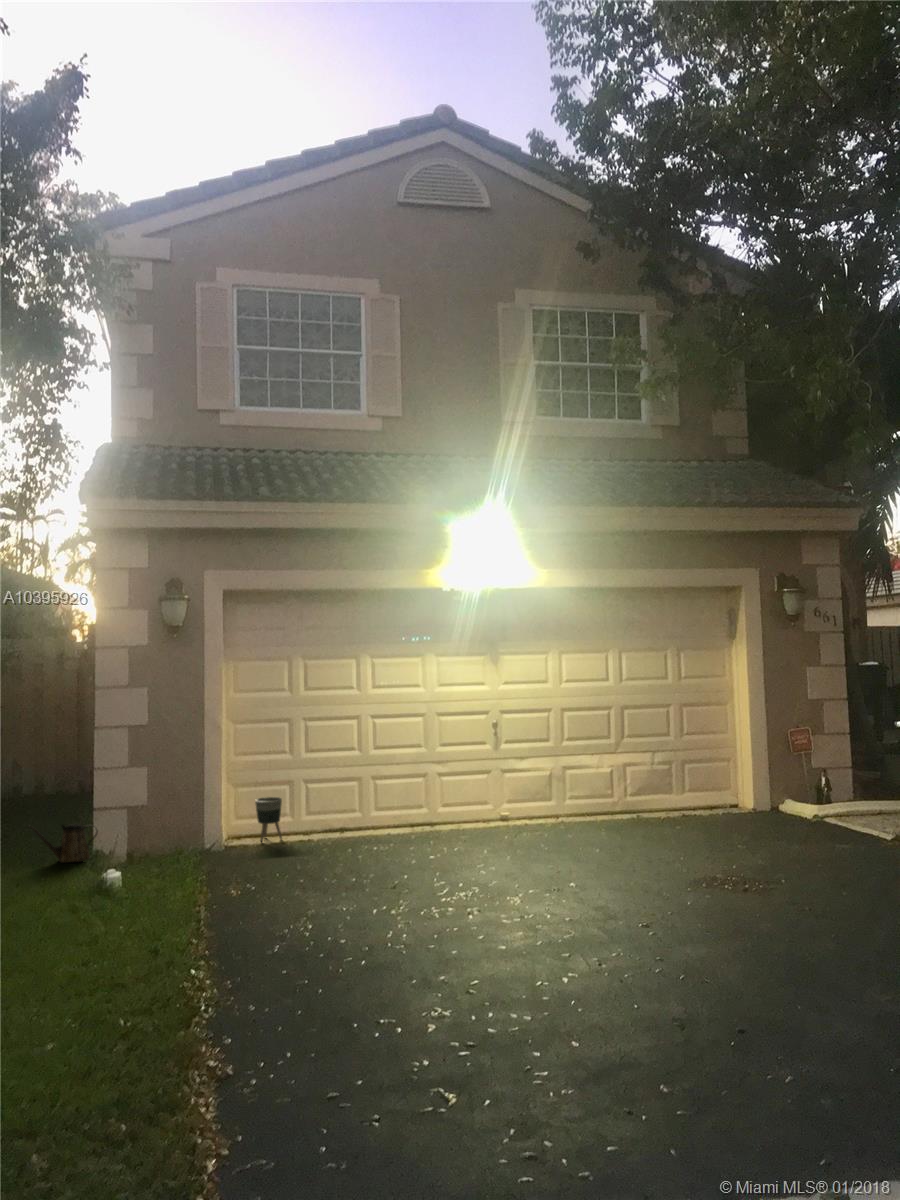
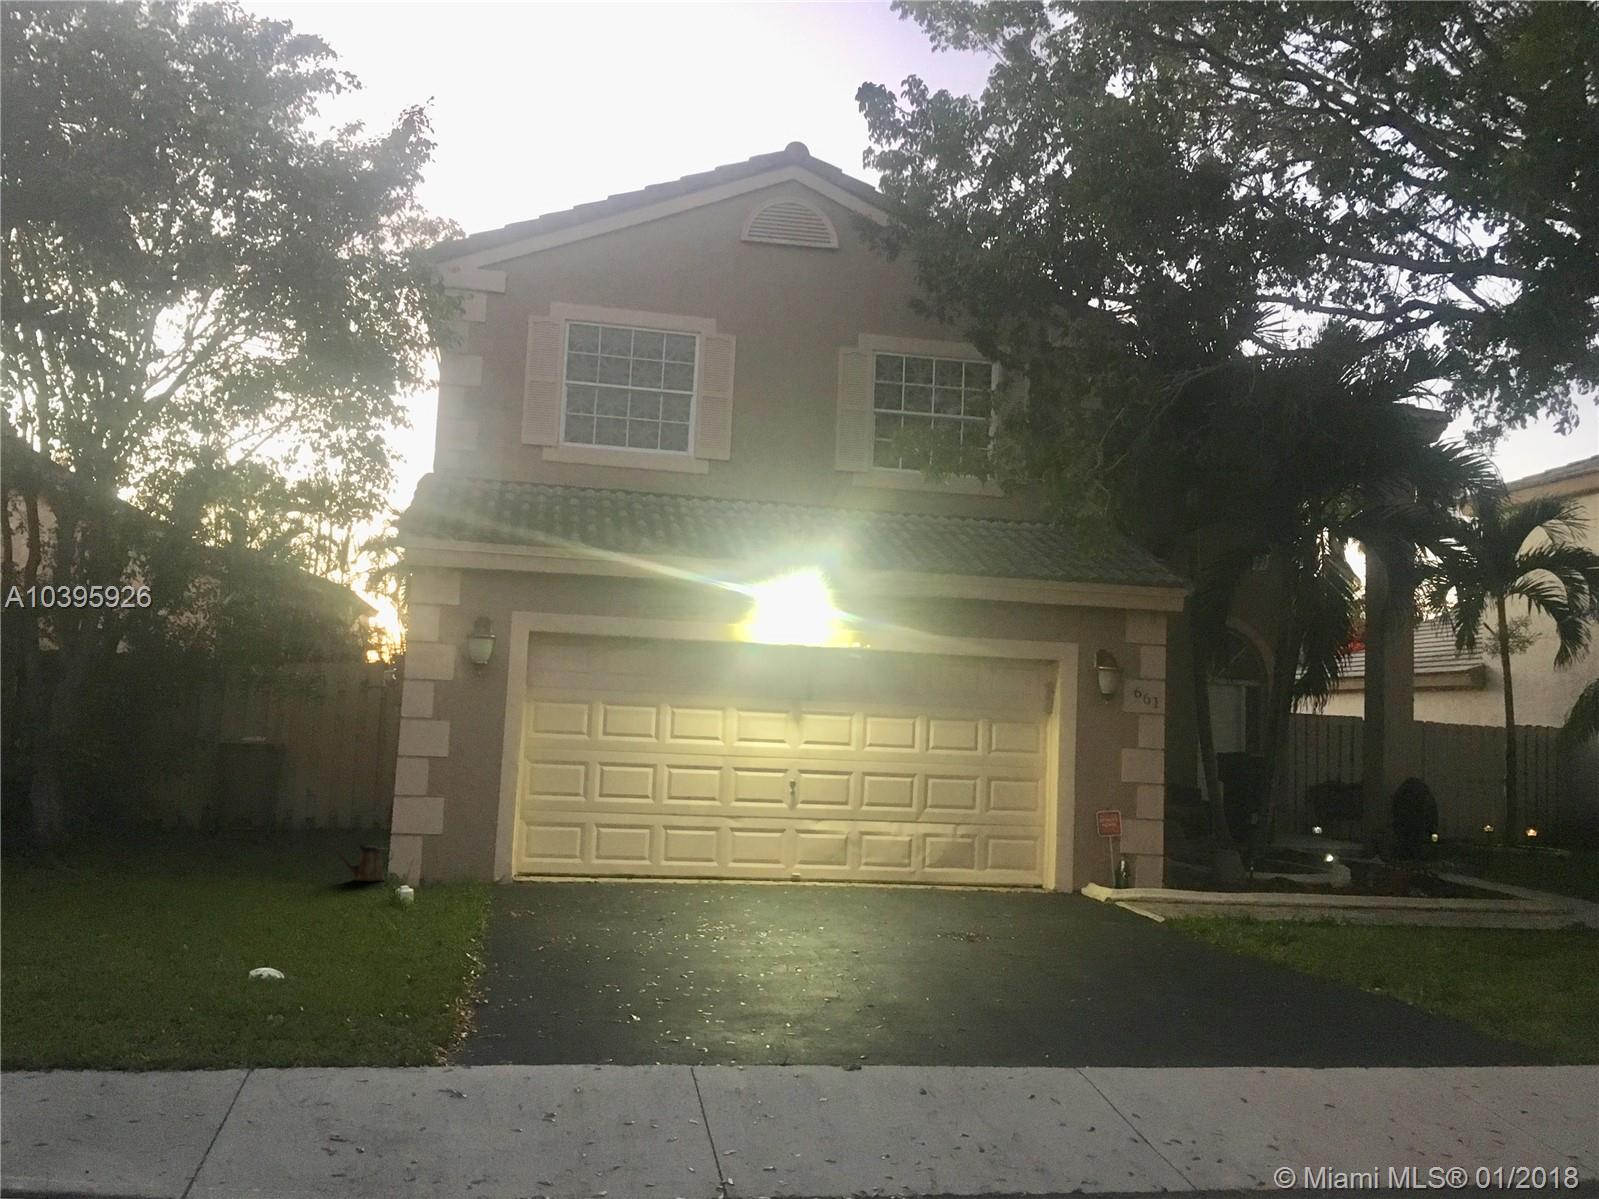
planter: present [255,797,282,842] -> none [546,837,572,880]

